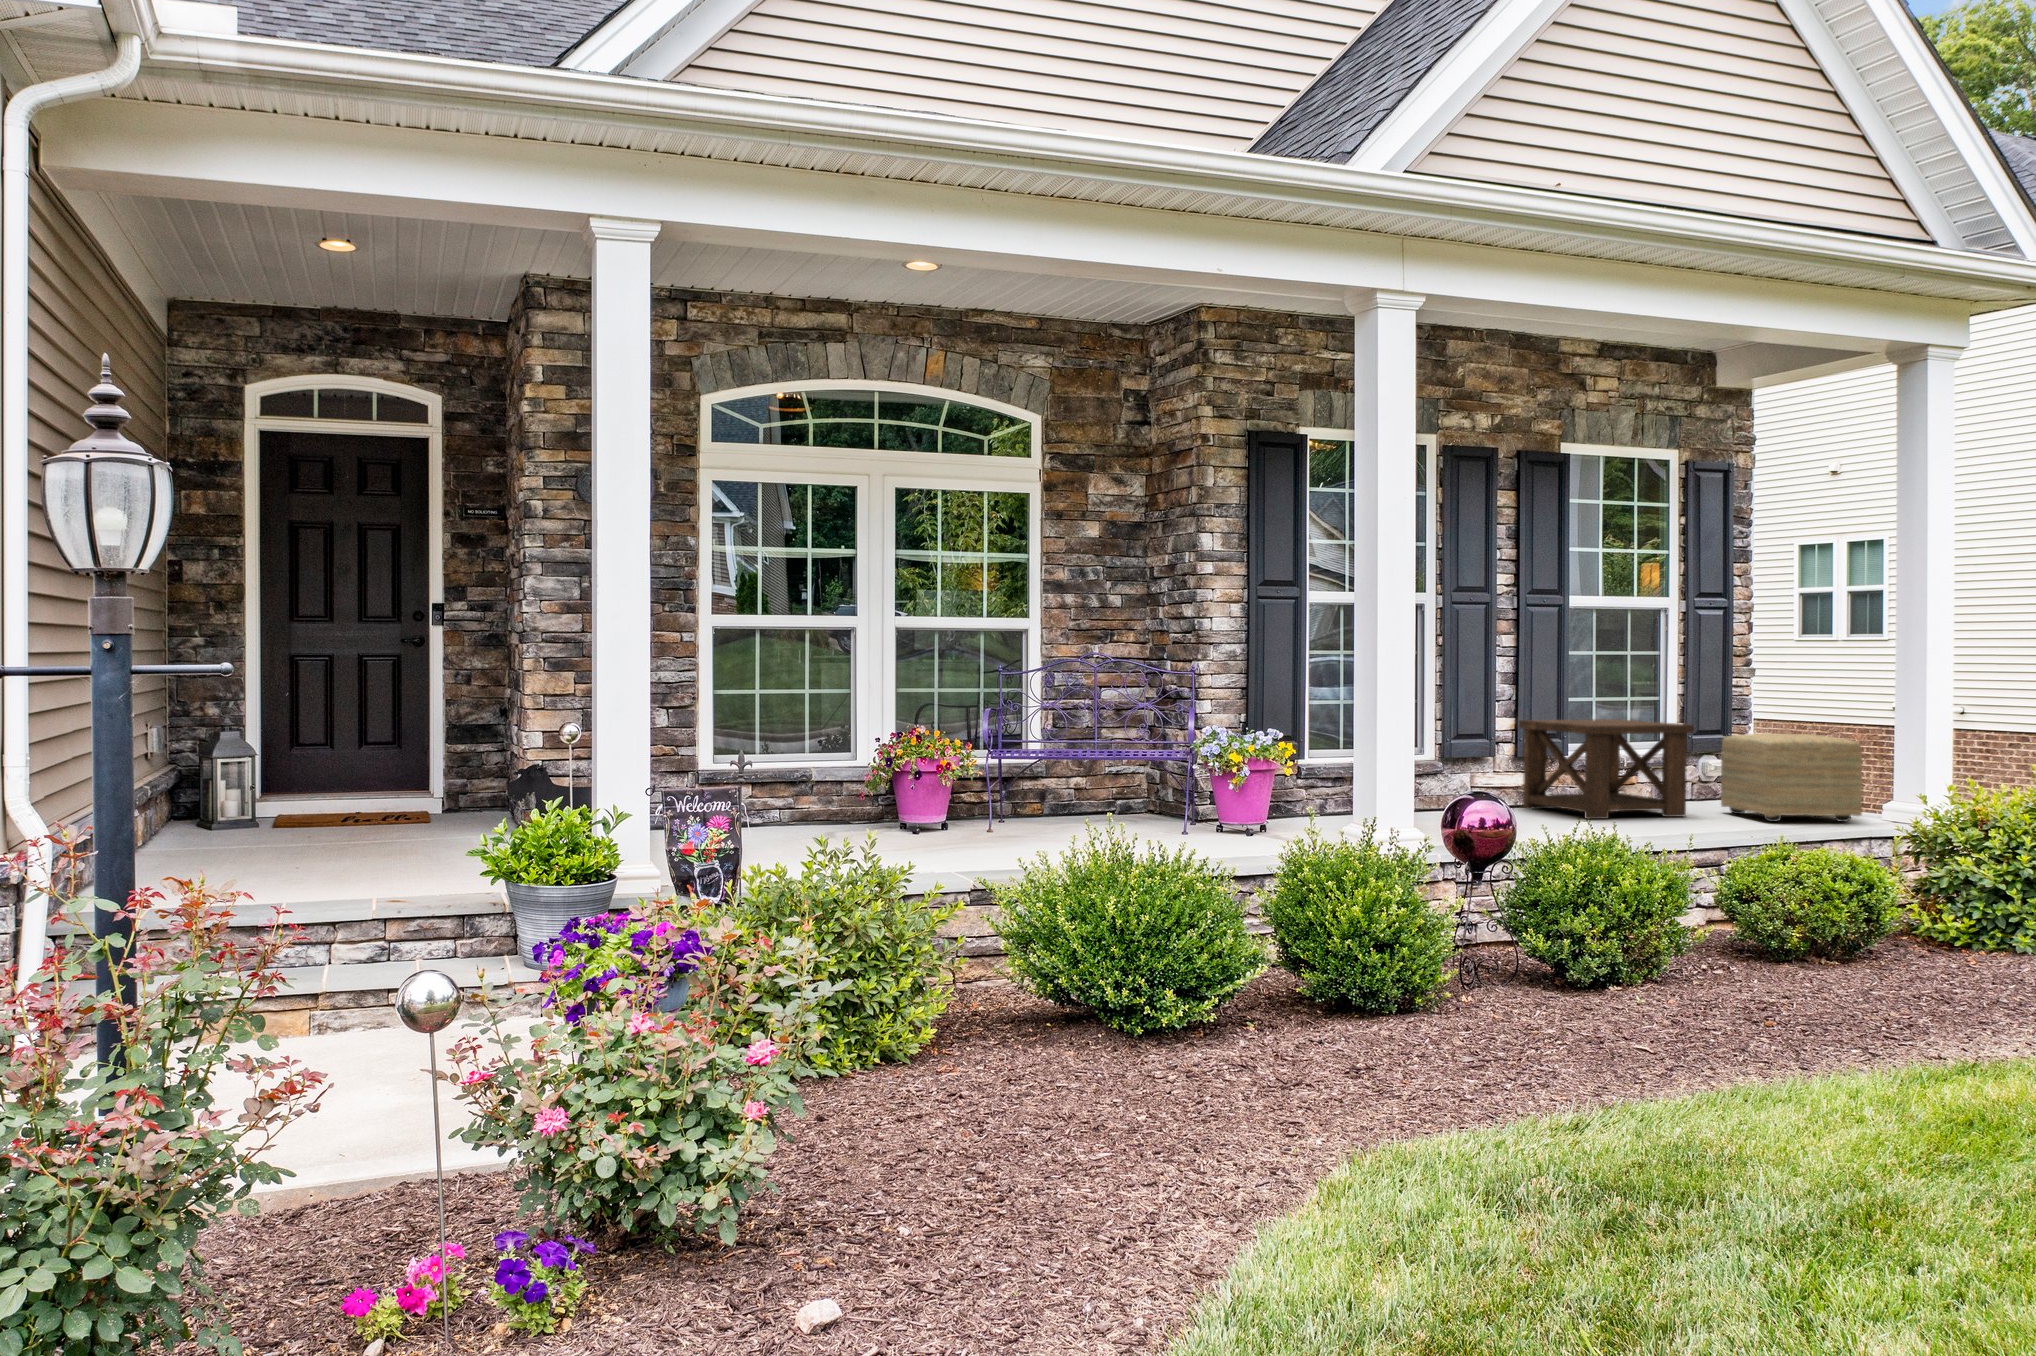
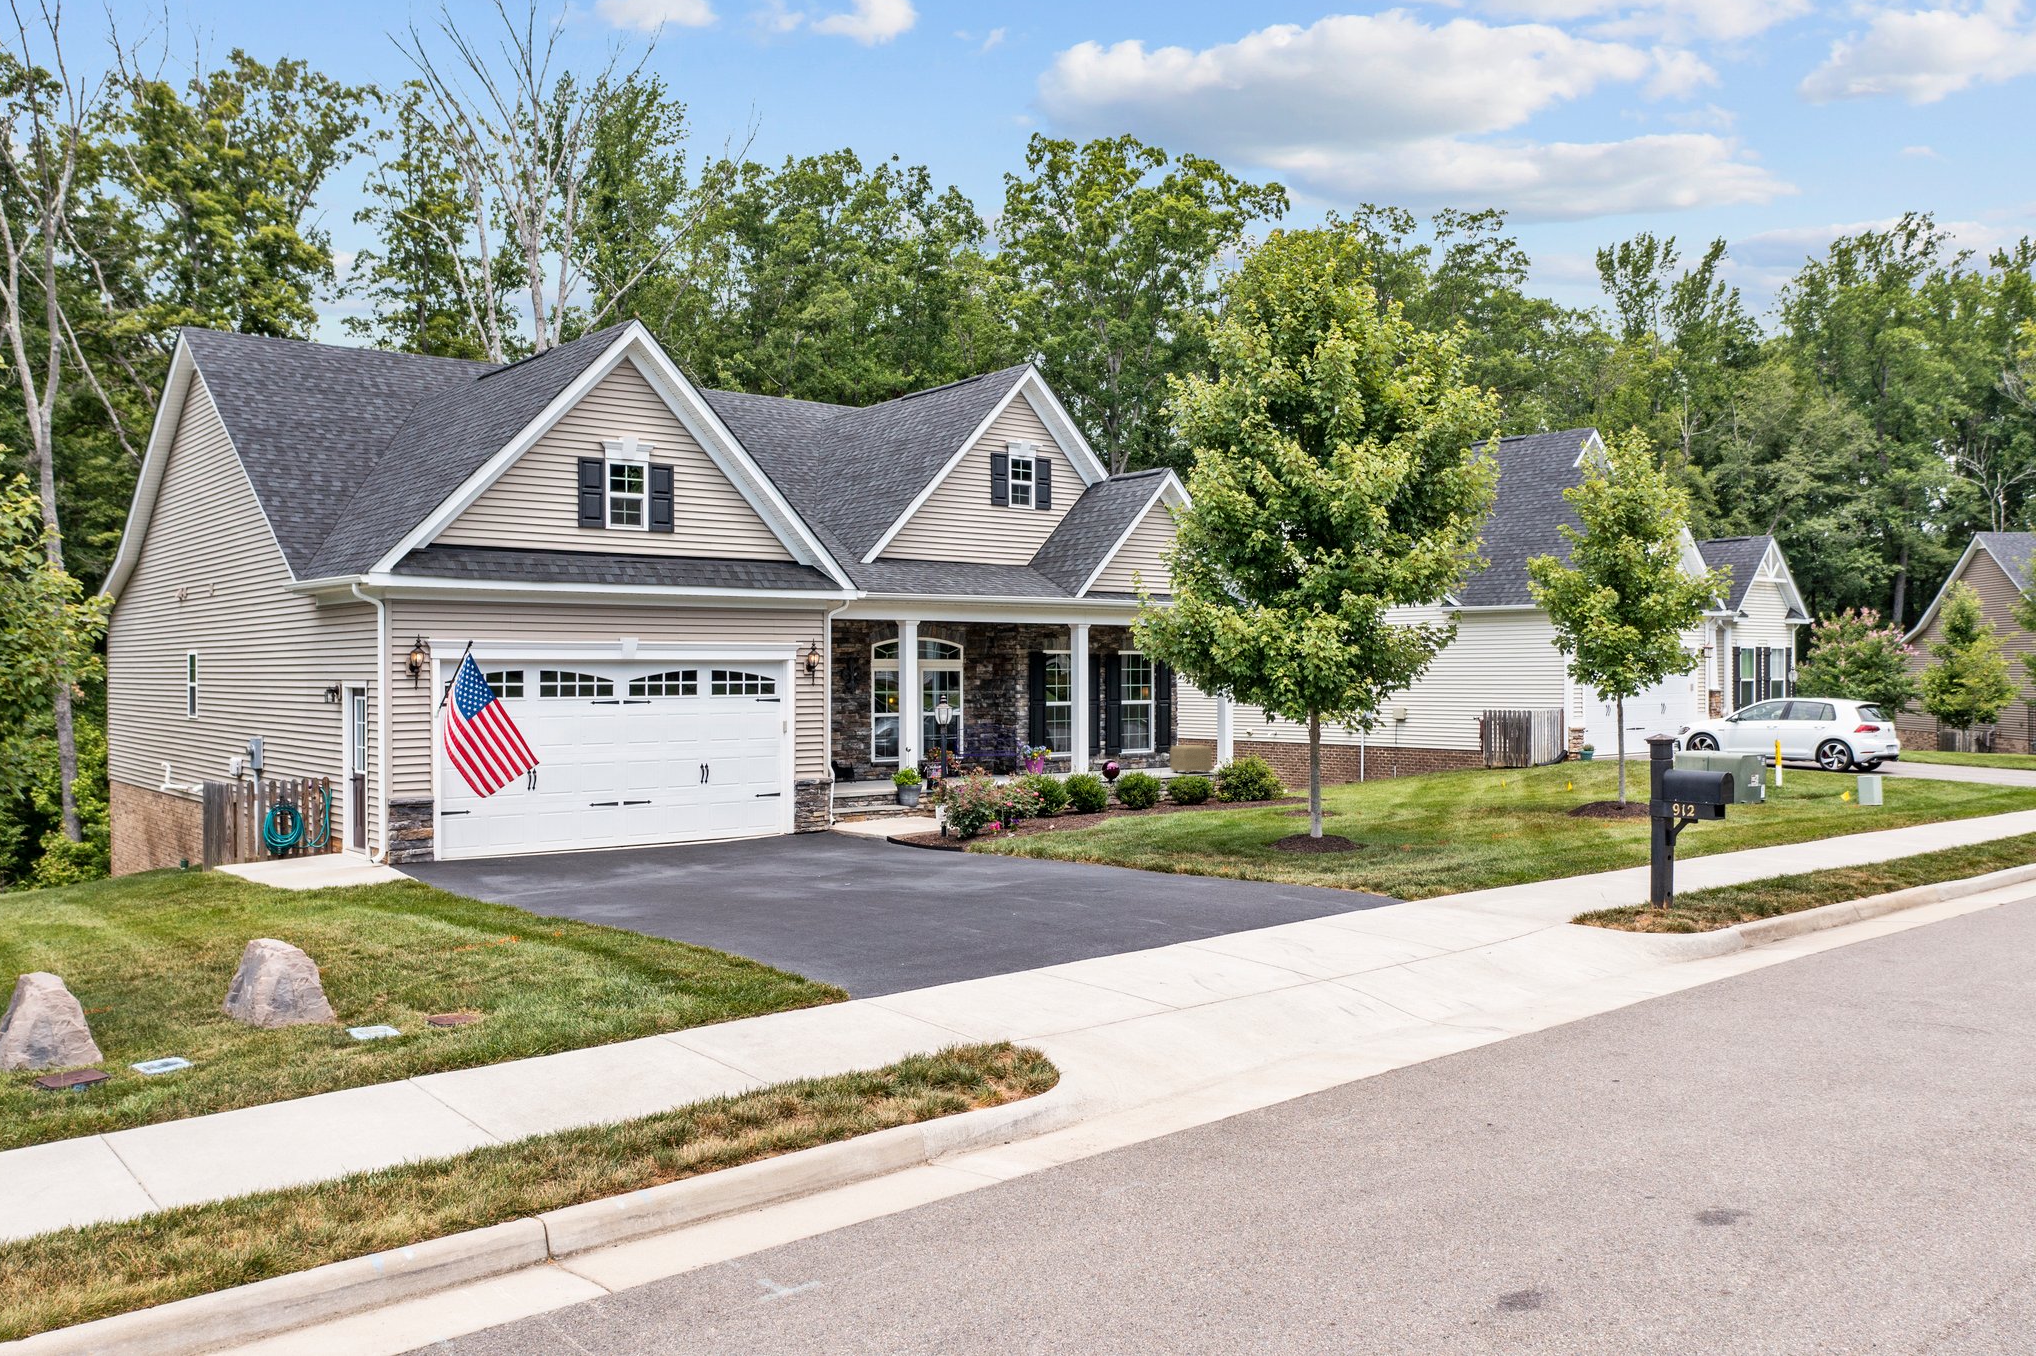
side table: present [1519,719,1694,819] -> none [1107,742,1163,775]

